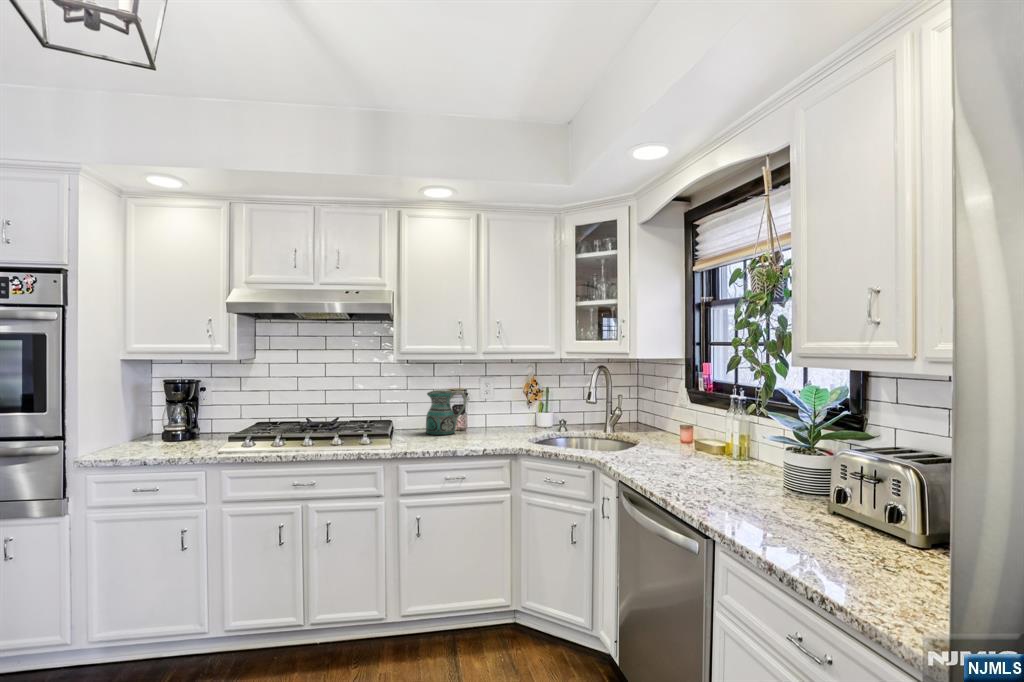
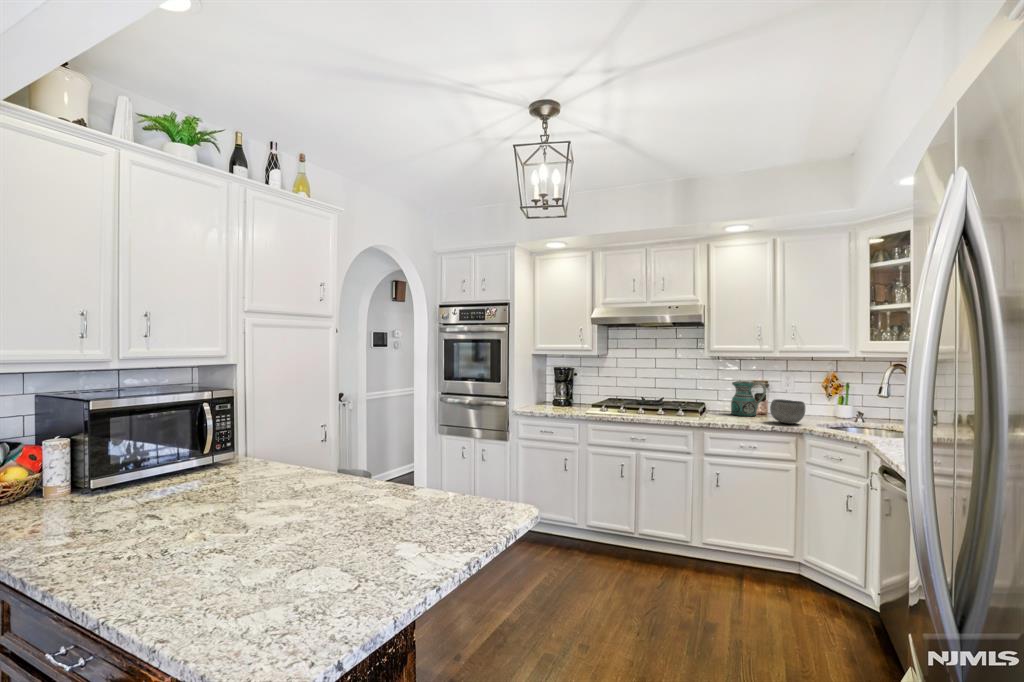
bowl: none [475,412,513,441] -> present [770,399,805,424]

